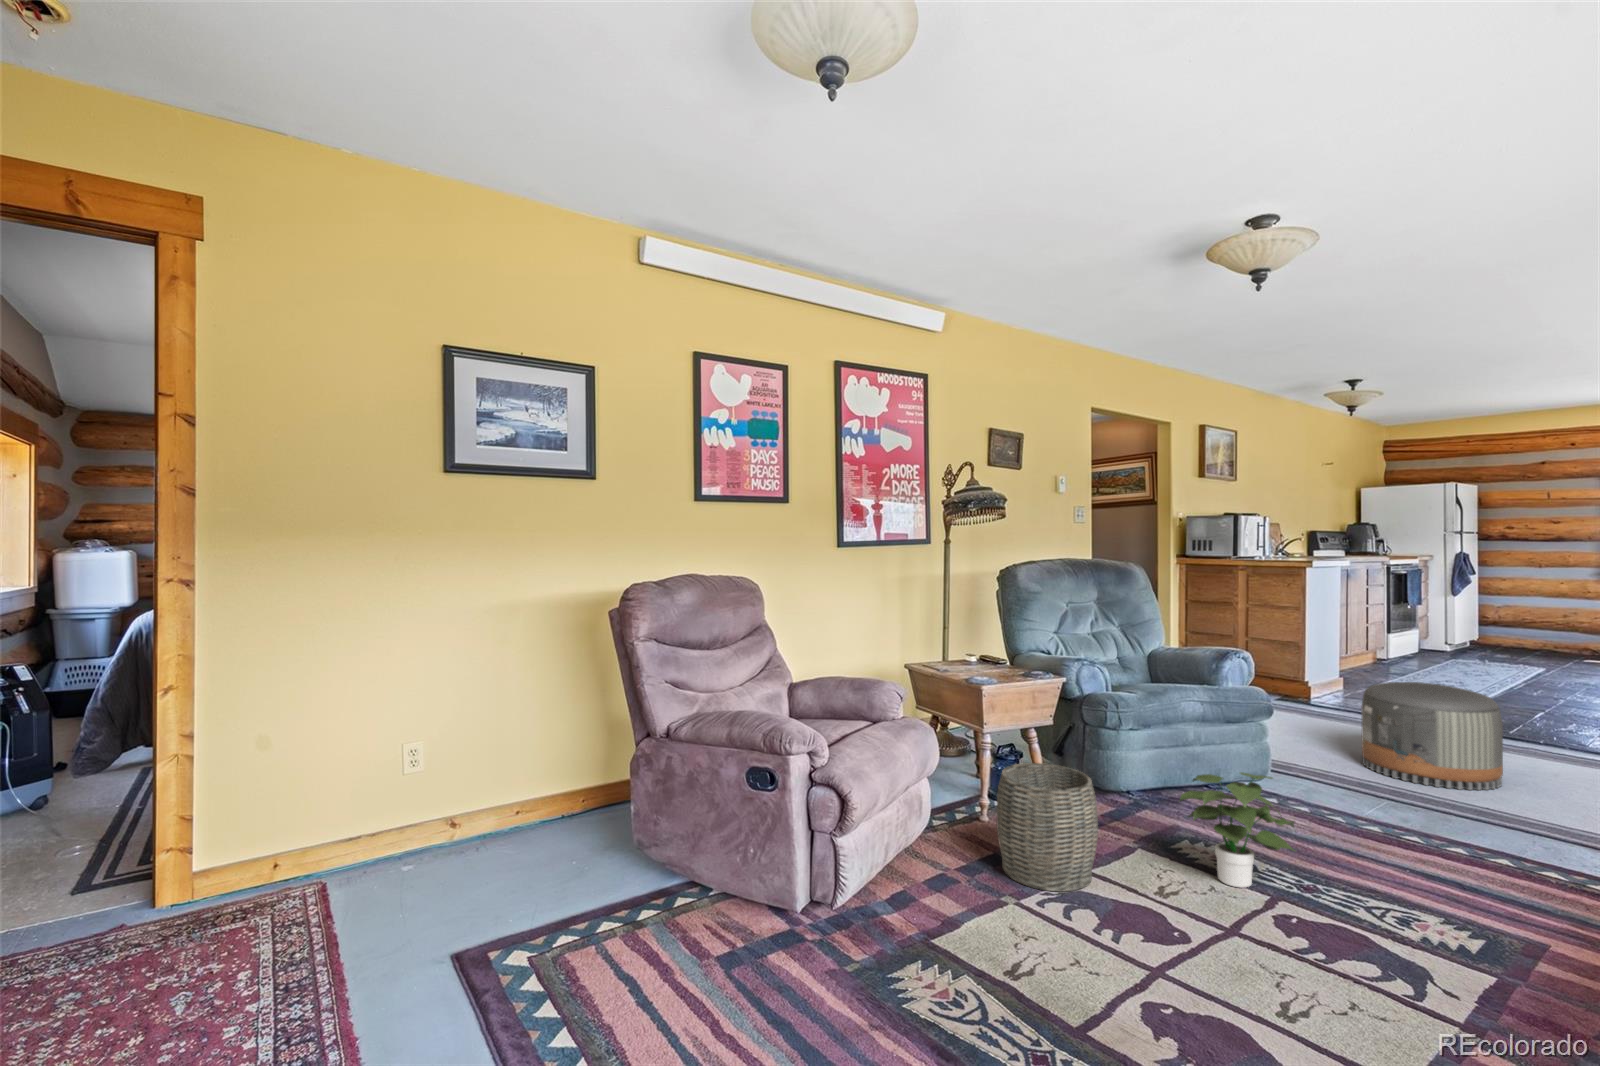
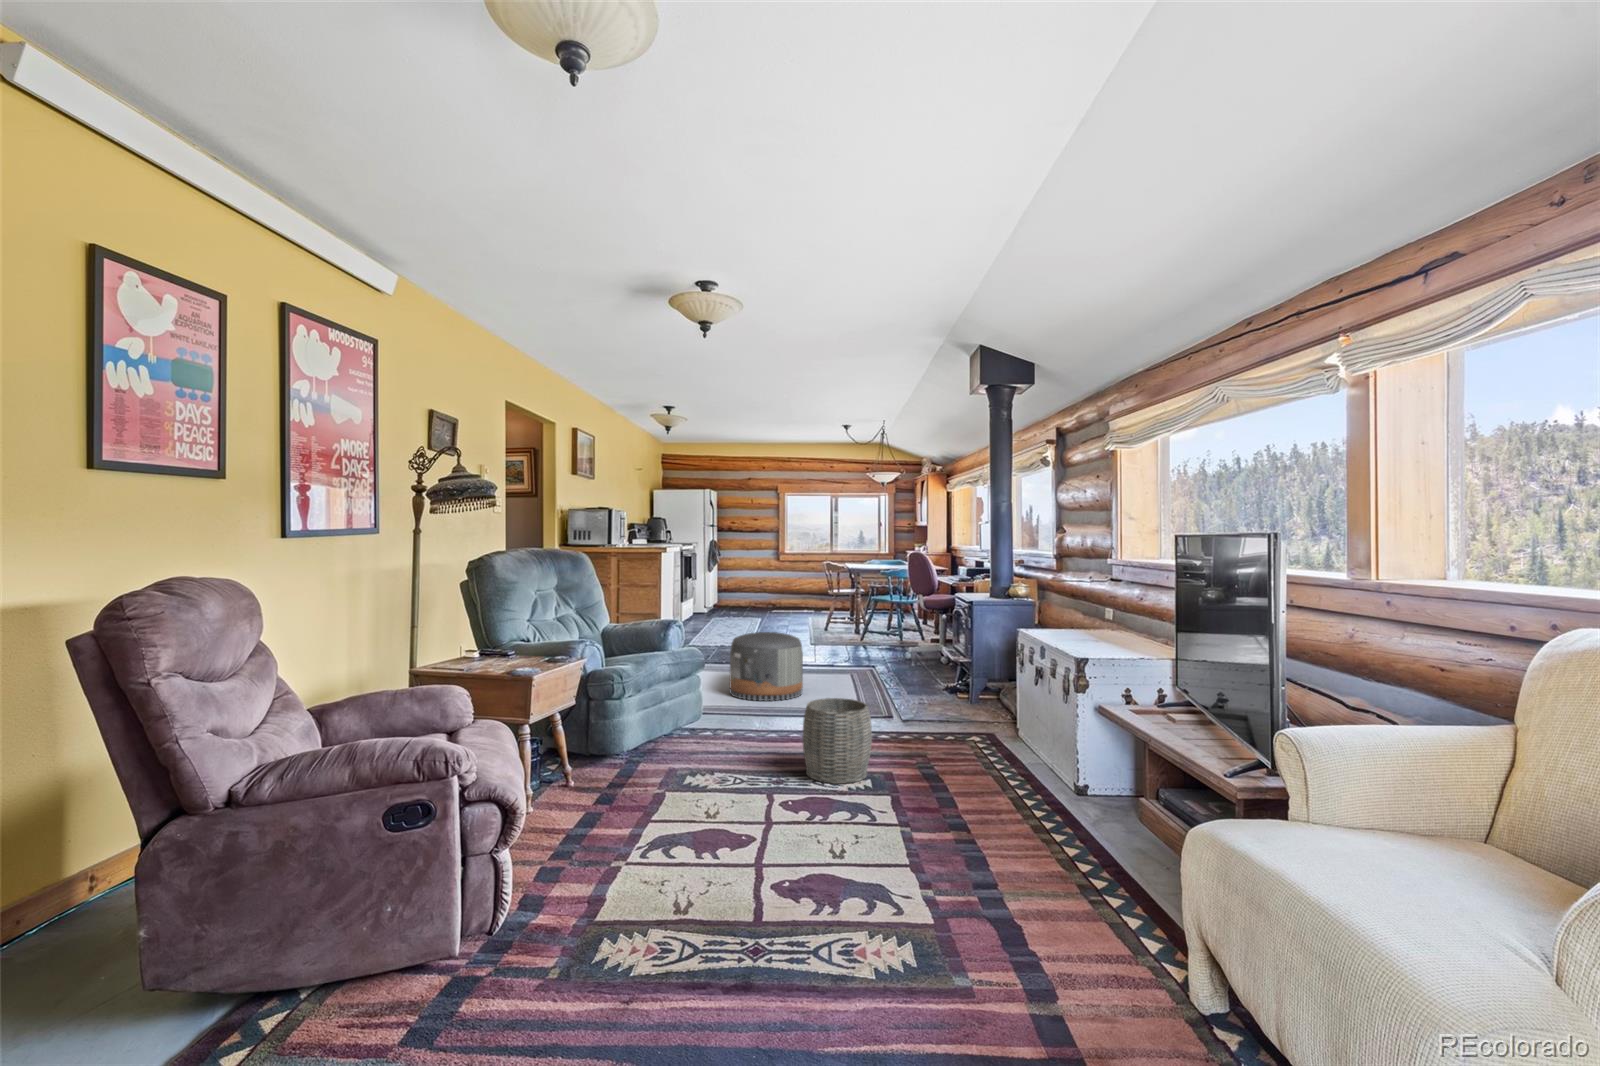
woven basket: present [997,763,1098,892] -> present [803,698,872,784]
potted plant: present [1180,772,1294,888] -> none [700,708,780,795]

